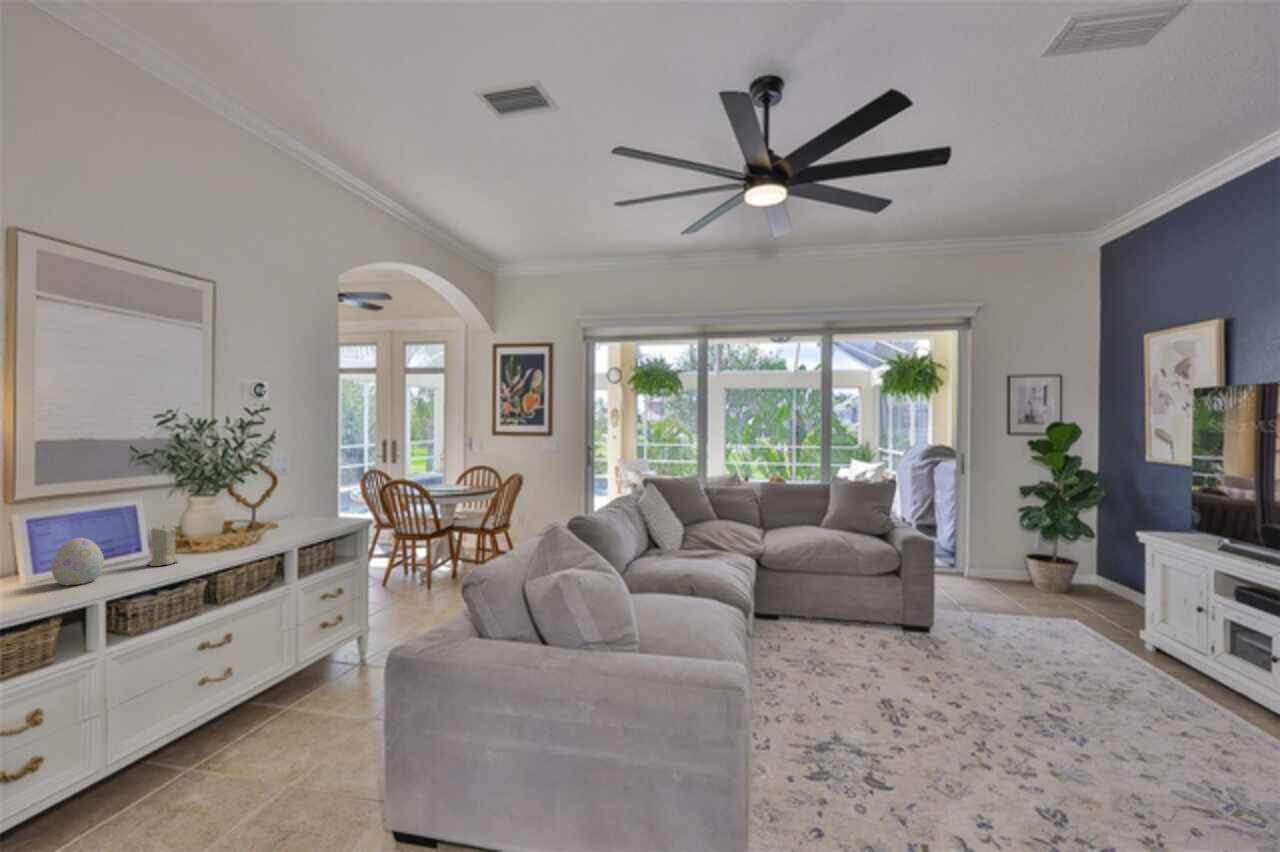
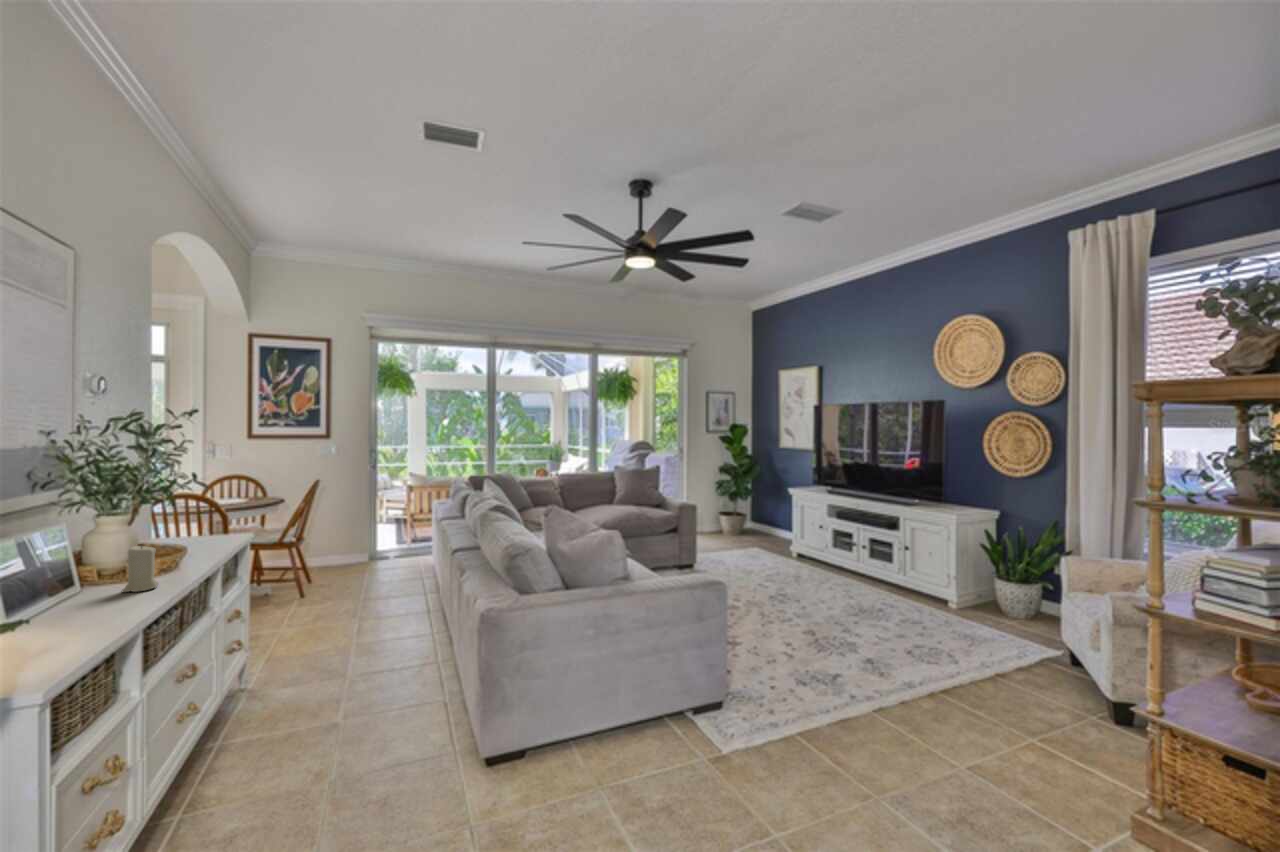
decorative egg: present [51,538,104,585] -> none [64,562,123,618]

